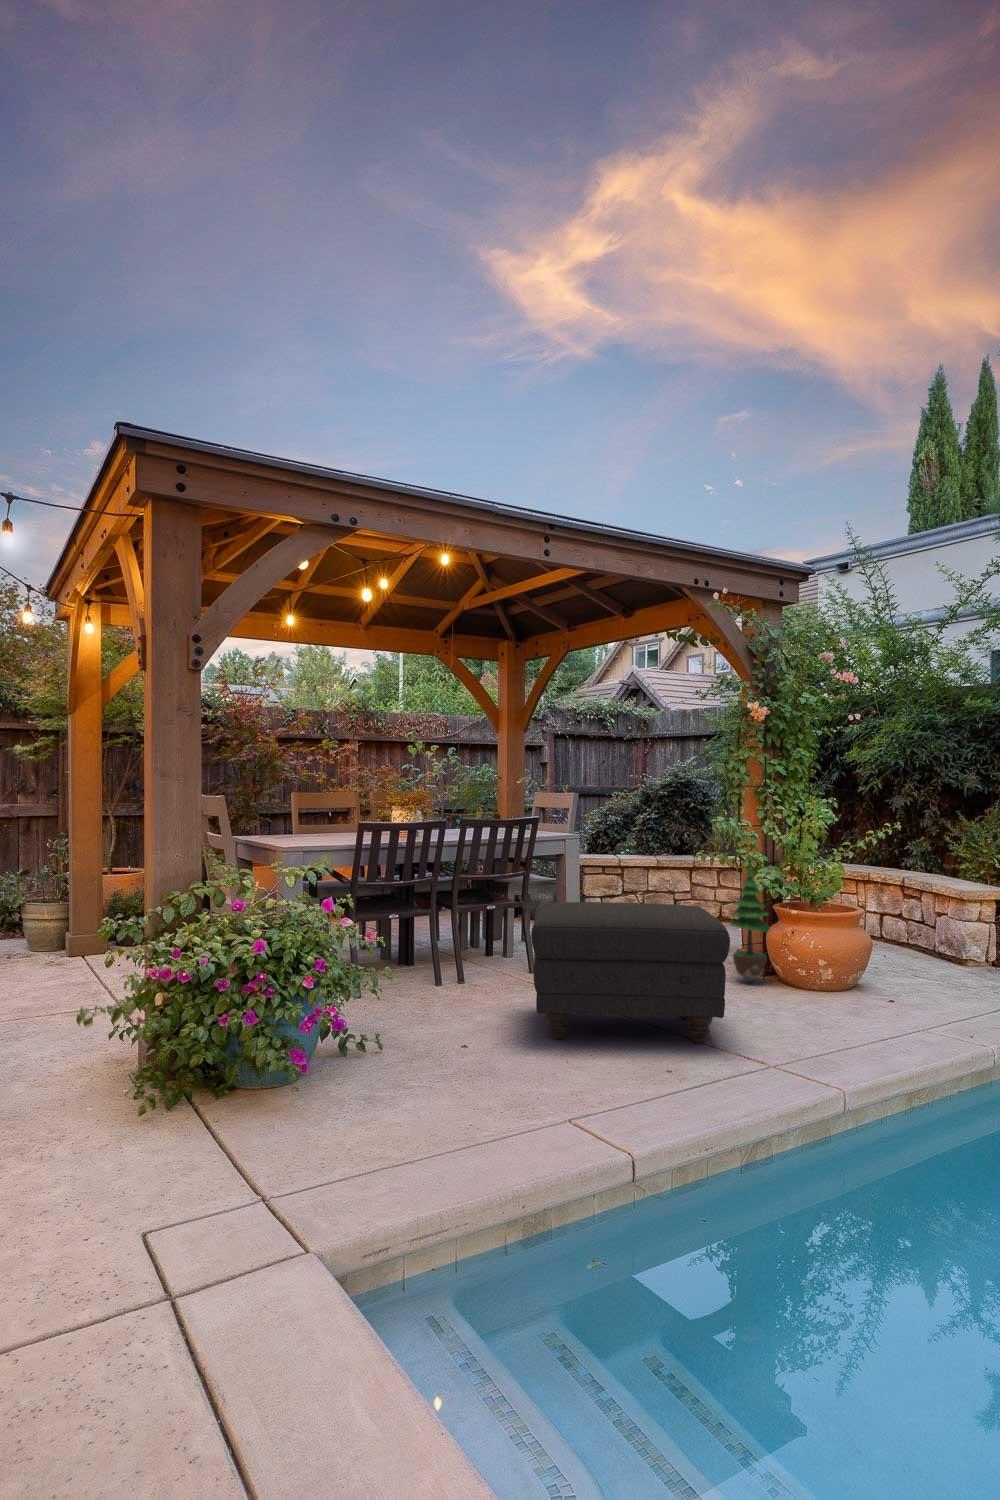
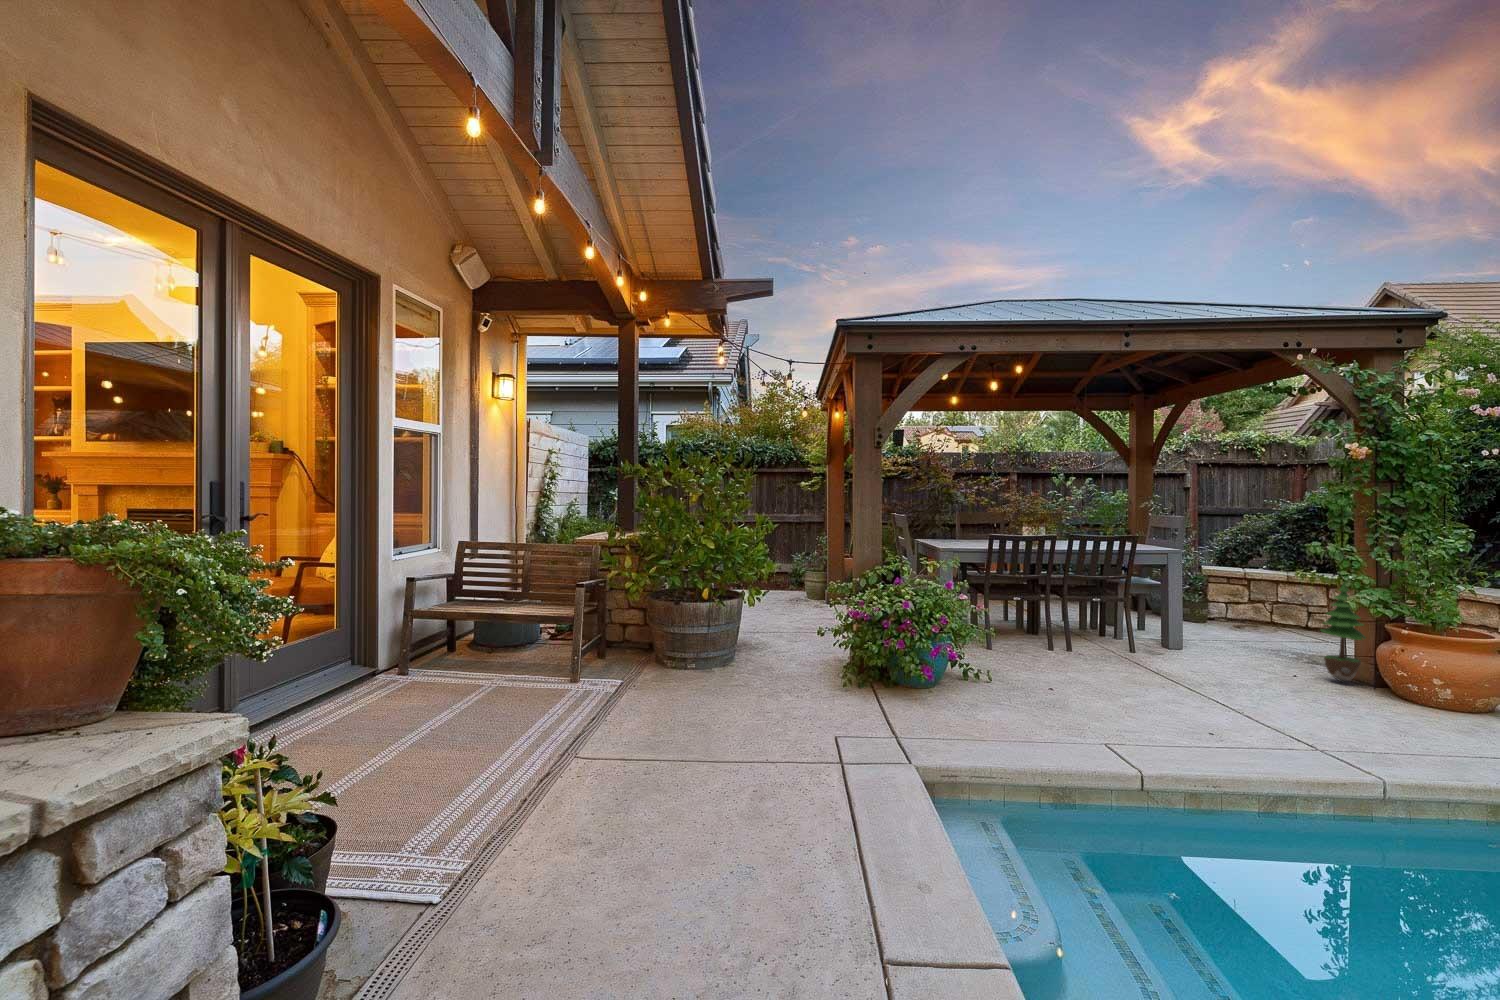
ottoman: present [531,902,730,1044] -> none [1101,597,1275,713]

